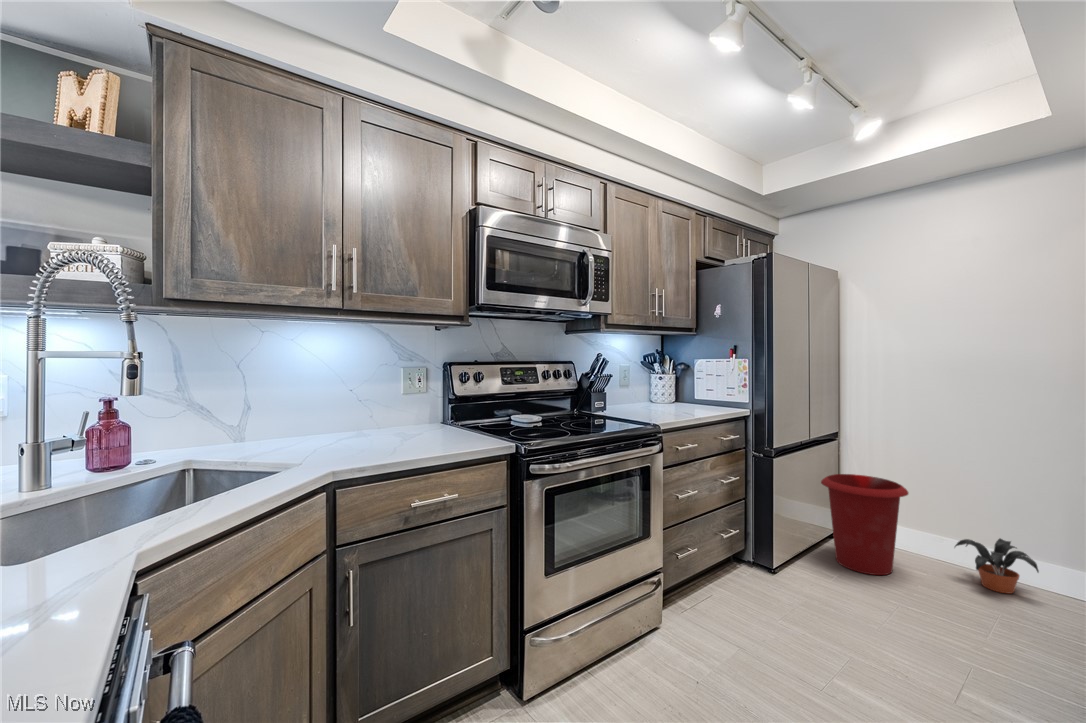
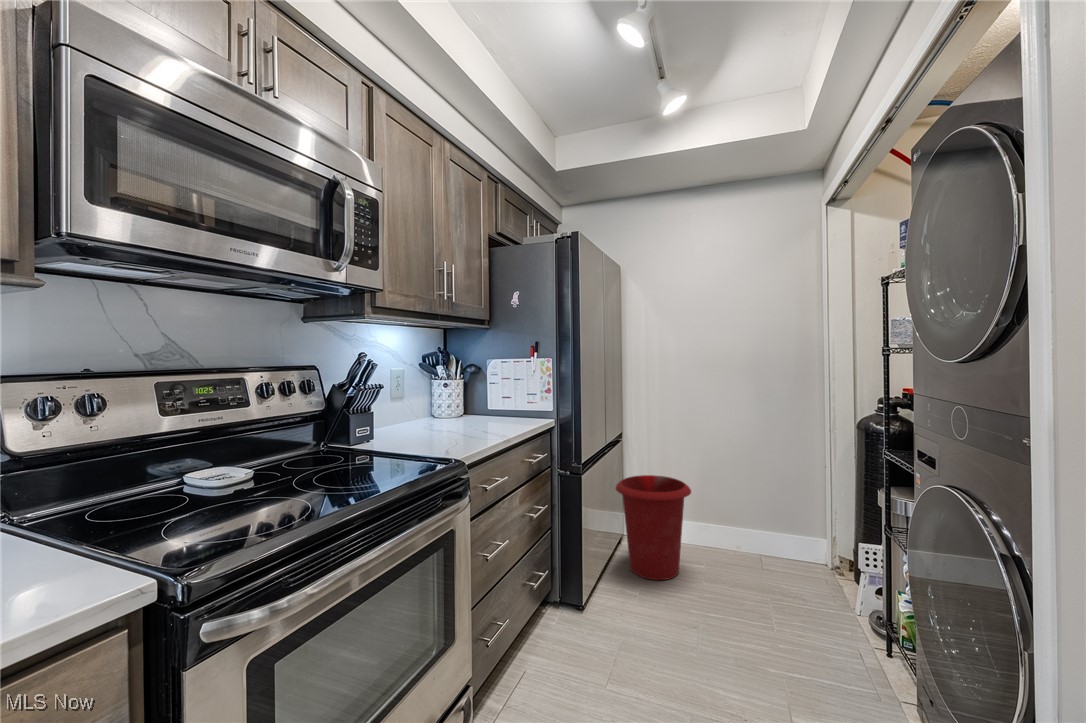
potted plant: present [955,538,1039,593] -> none [722,518,784,570]

